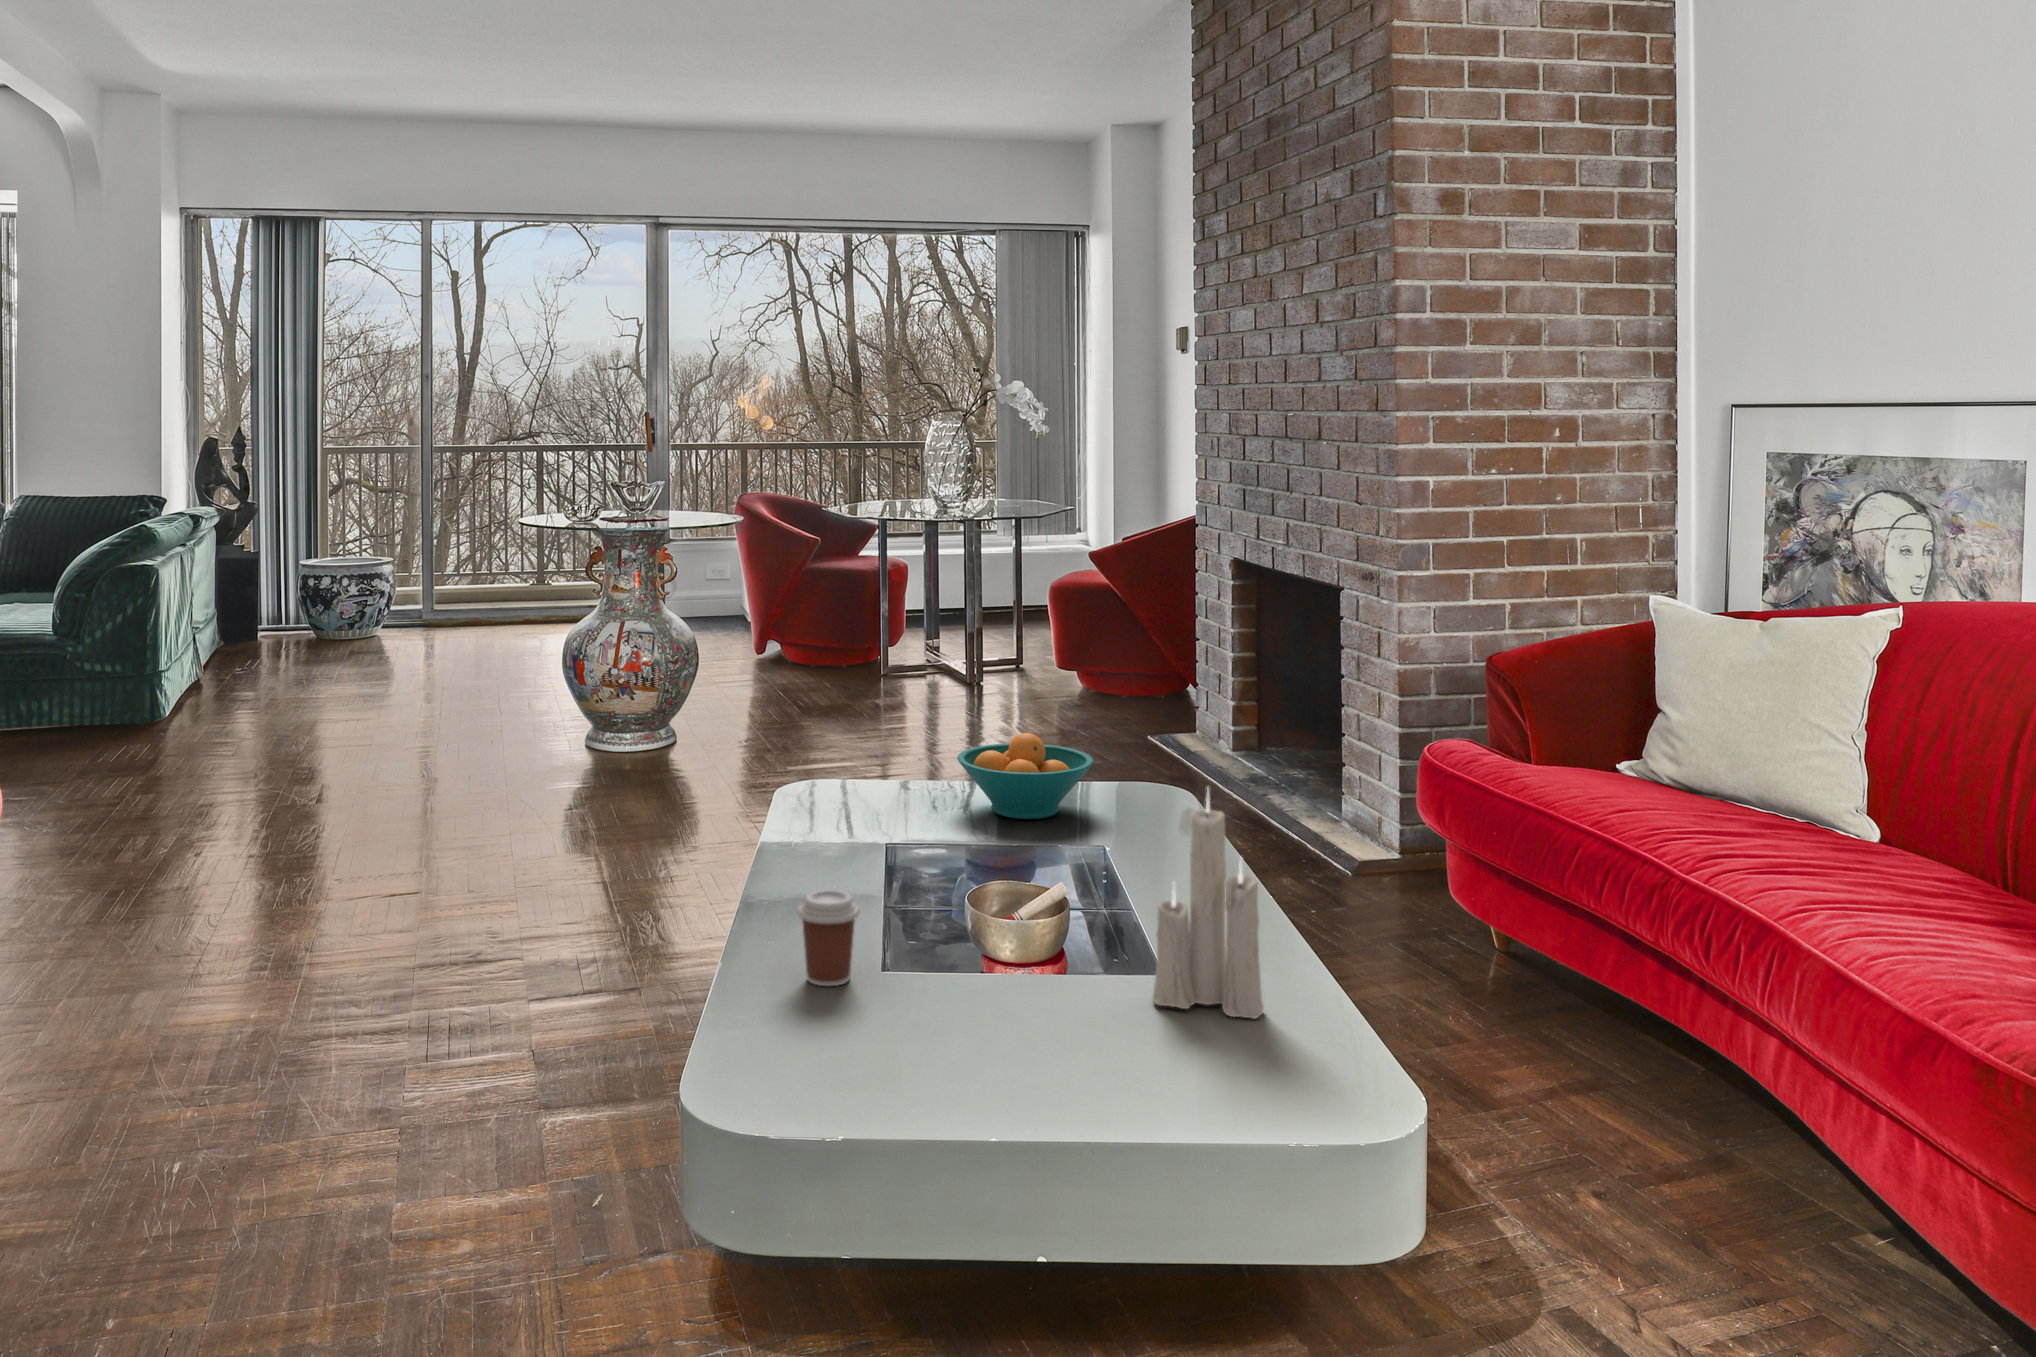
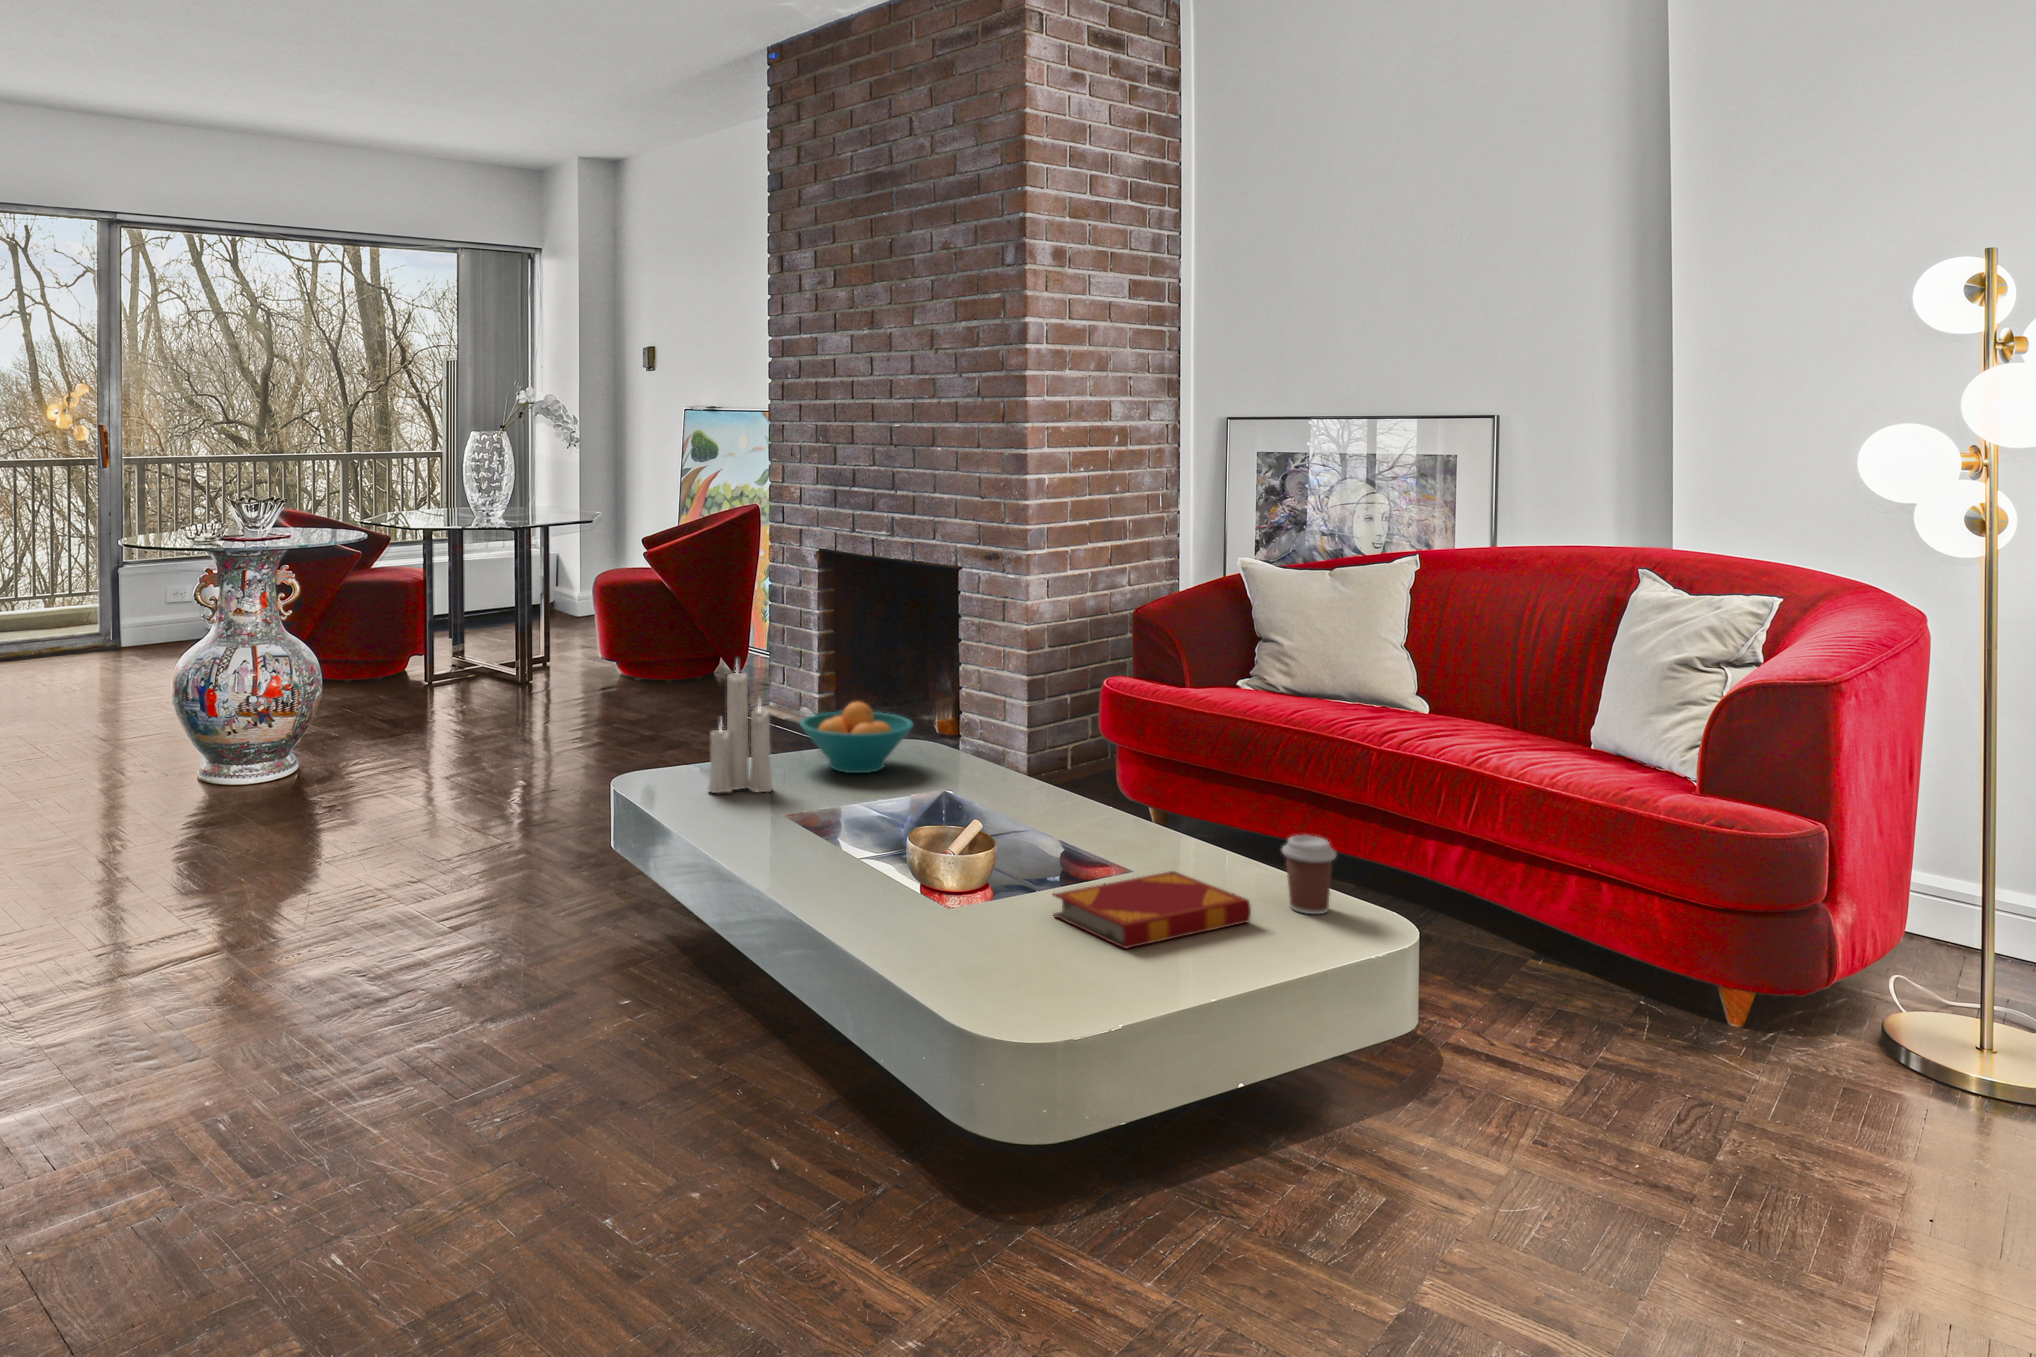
candle: present [1152,790,1263,1018] -> present [708,671,773,793]
coffee cup: present [798,890,859,986] -> present [1282,835,1336,914]
hardback book: none [926,994,1157,1083] -> present [1054,871,1251,949]

